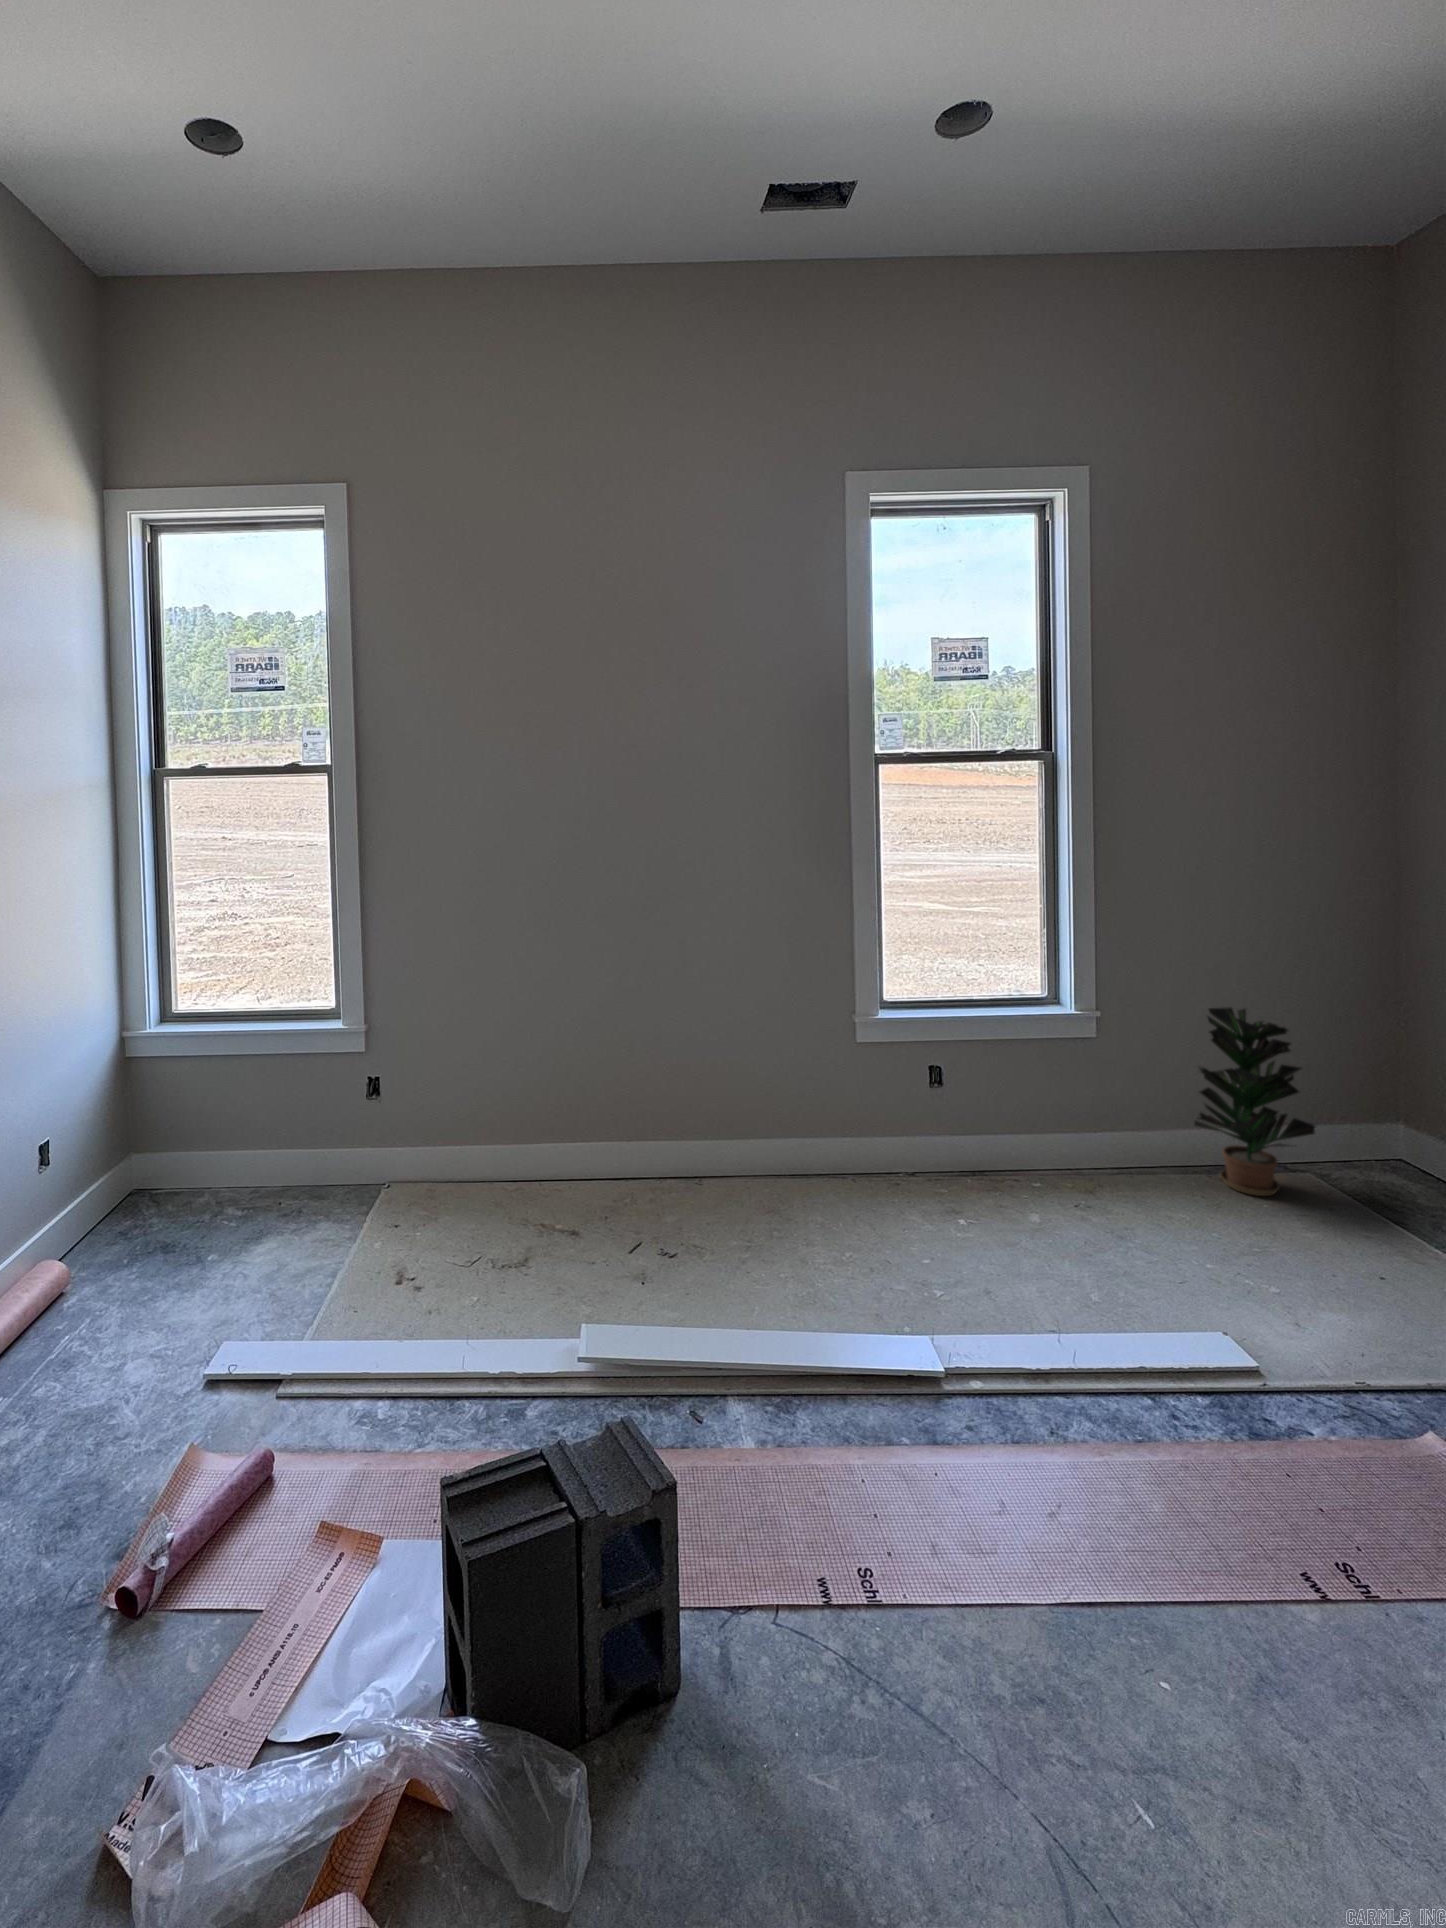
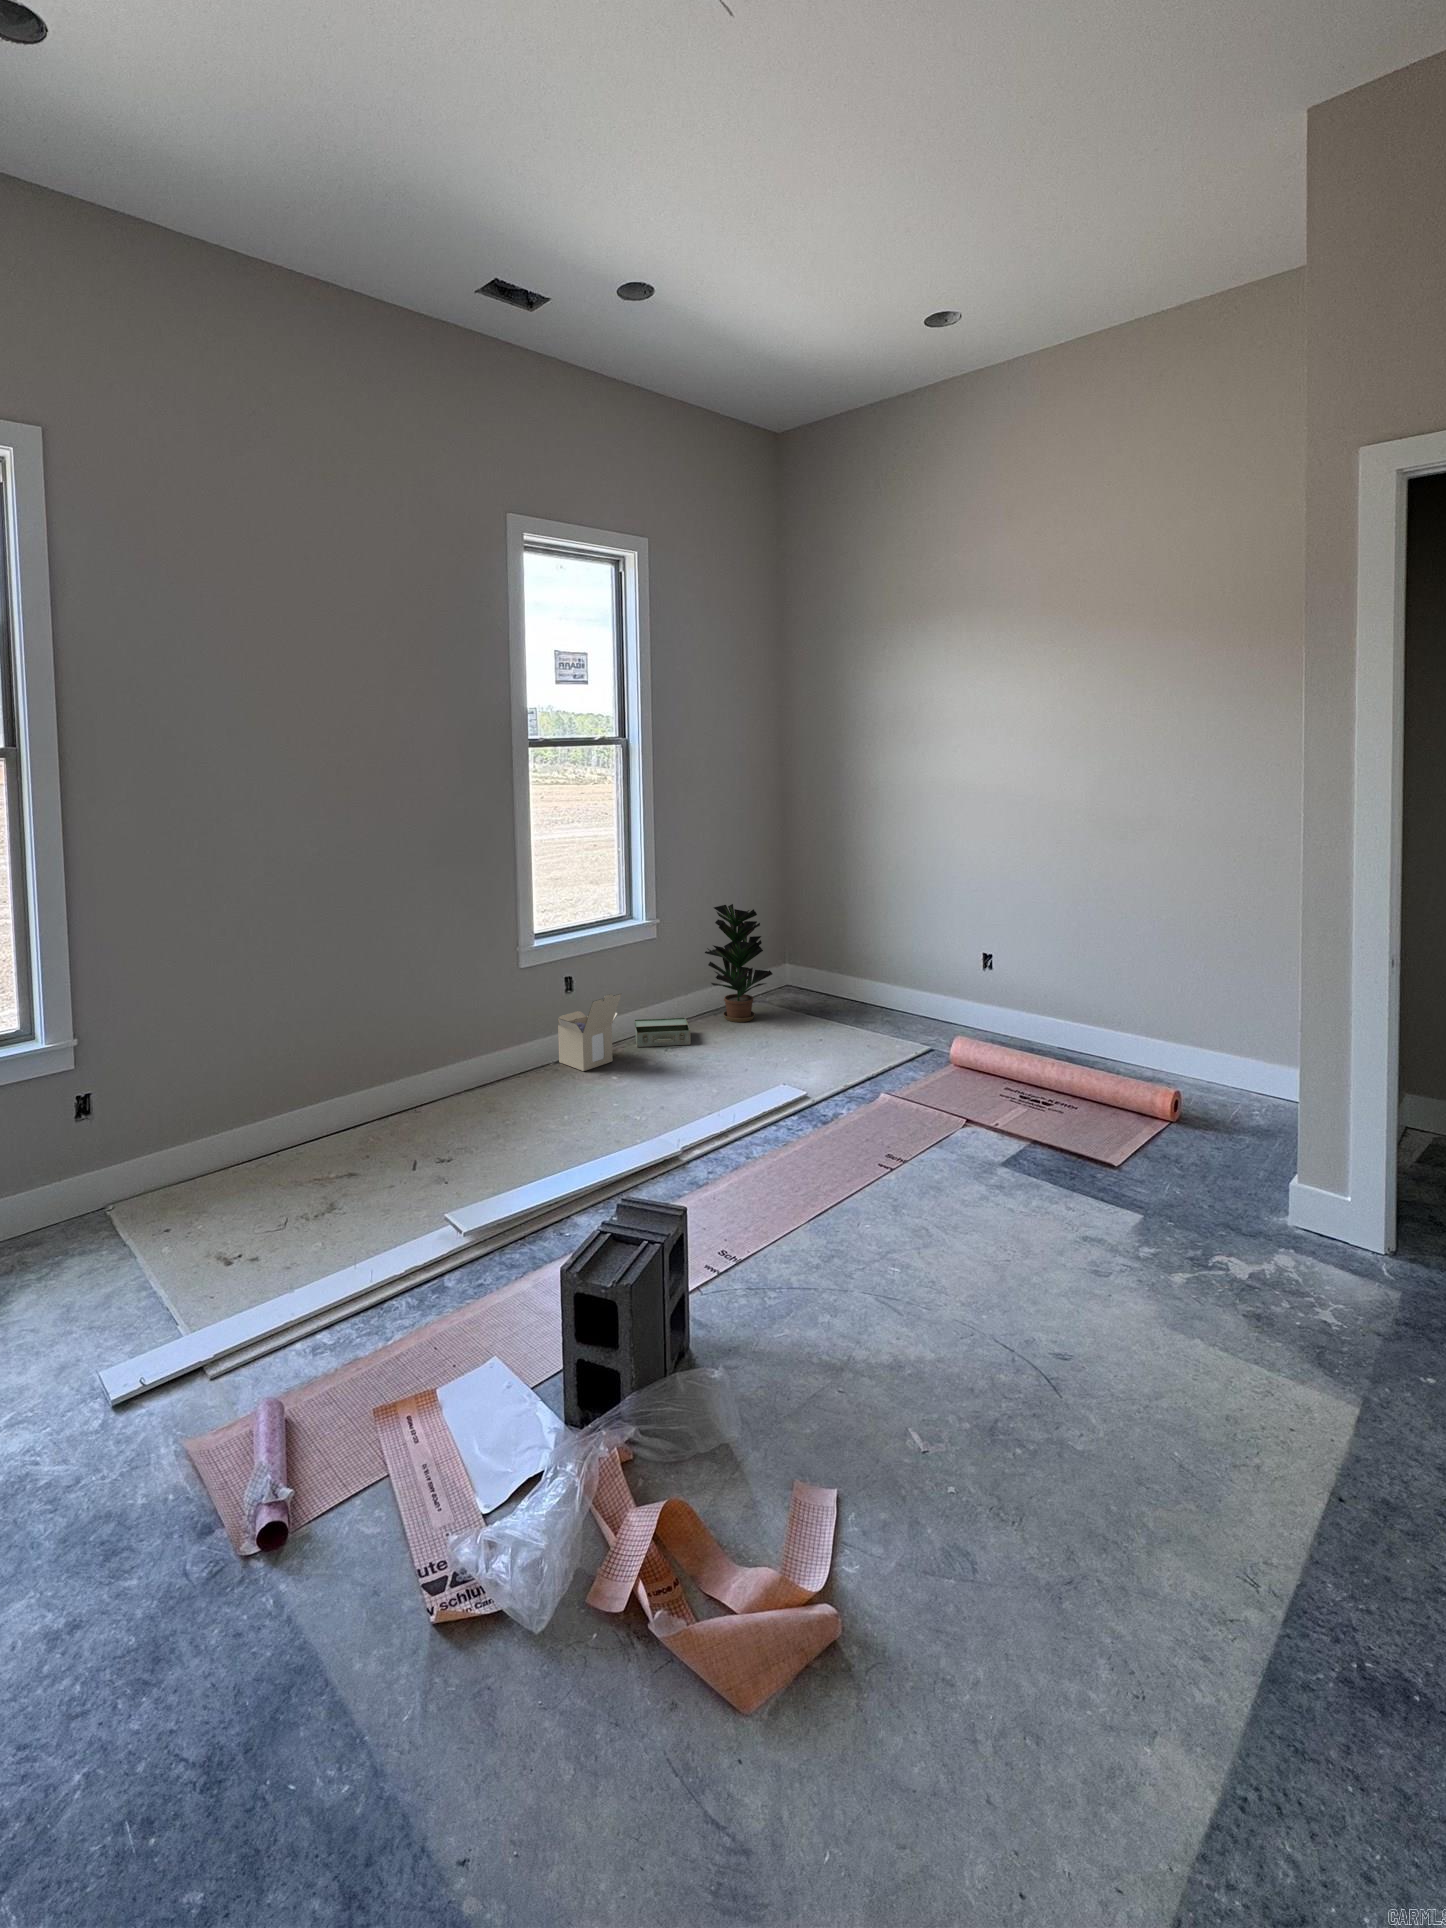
cardboard box: none [909,1103,996,1195] -> present [558,994,621,1071]
toolbox: none [1039,1143,1135,1205] -> present [634,1018,691,1047]

